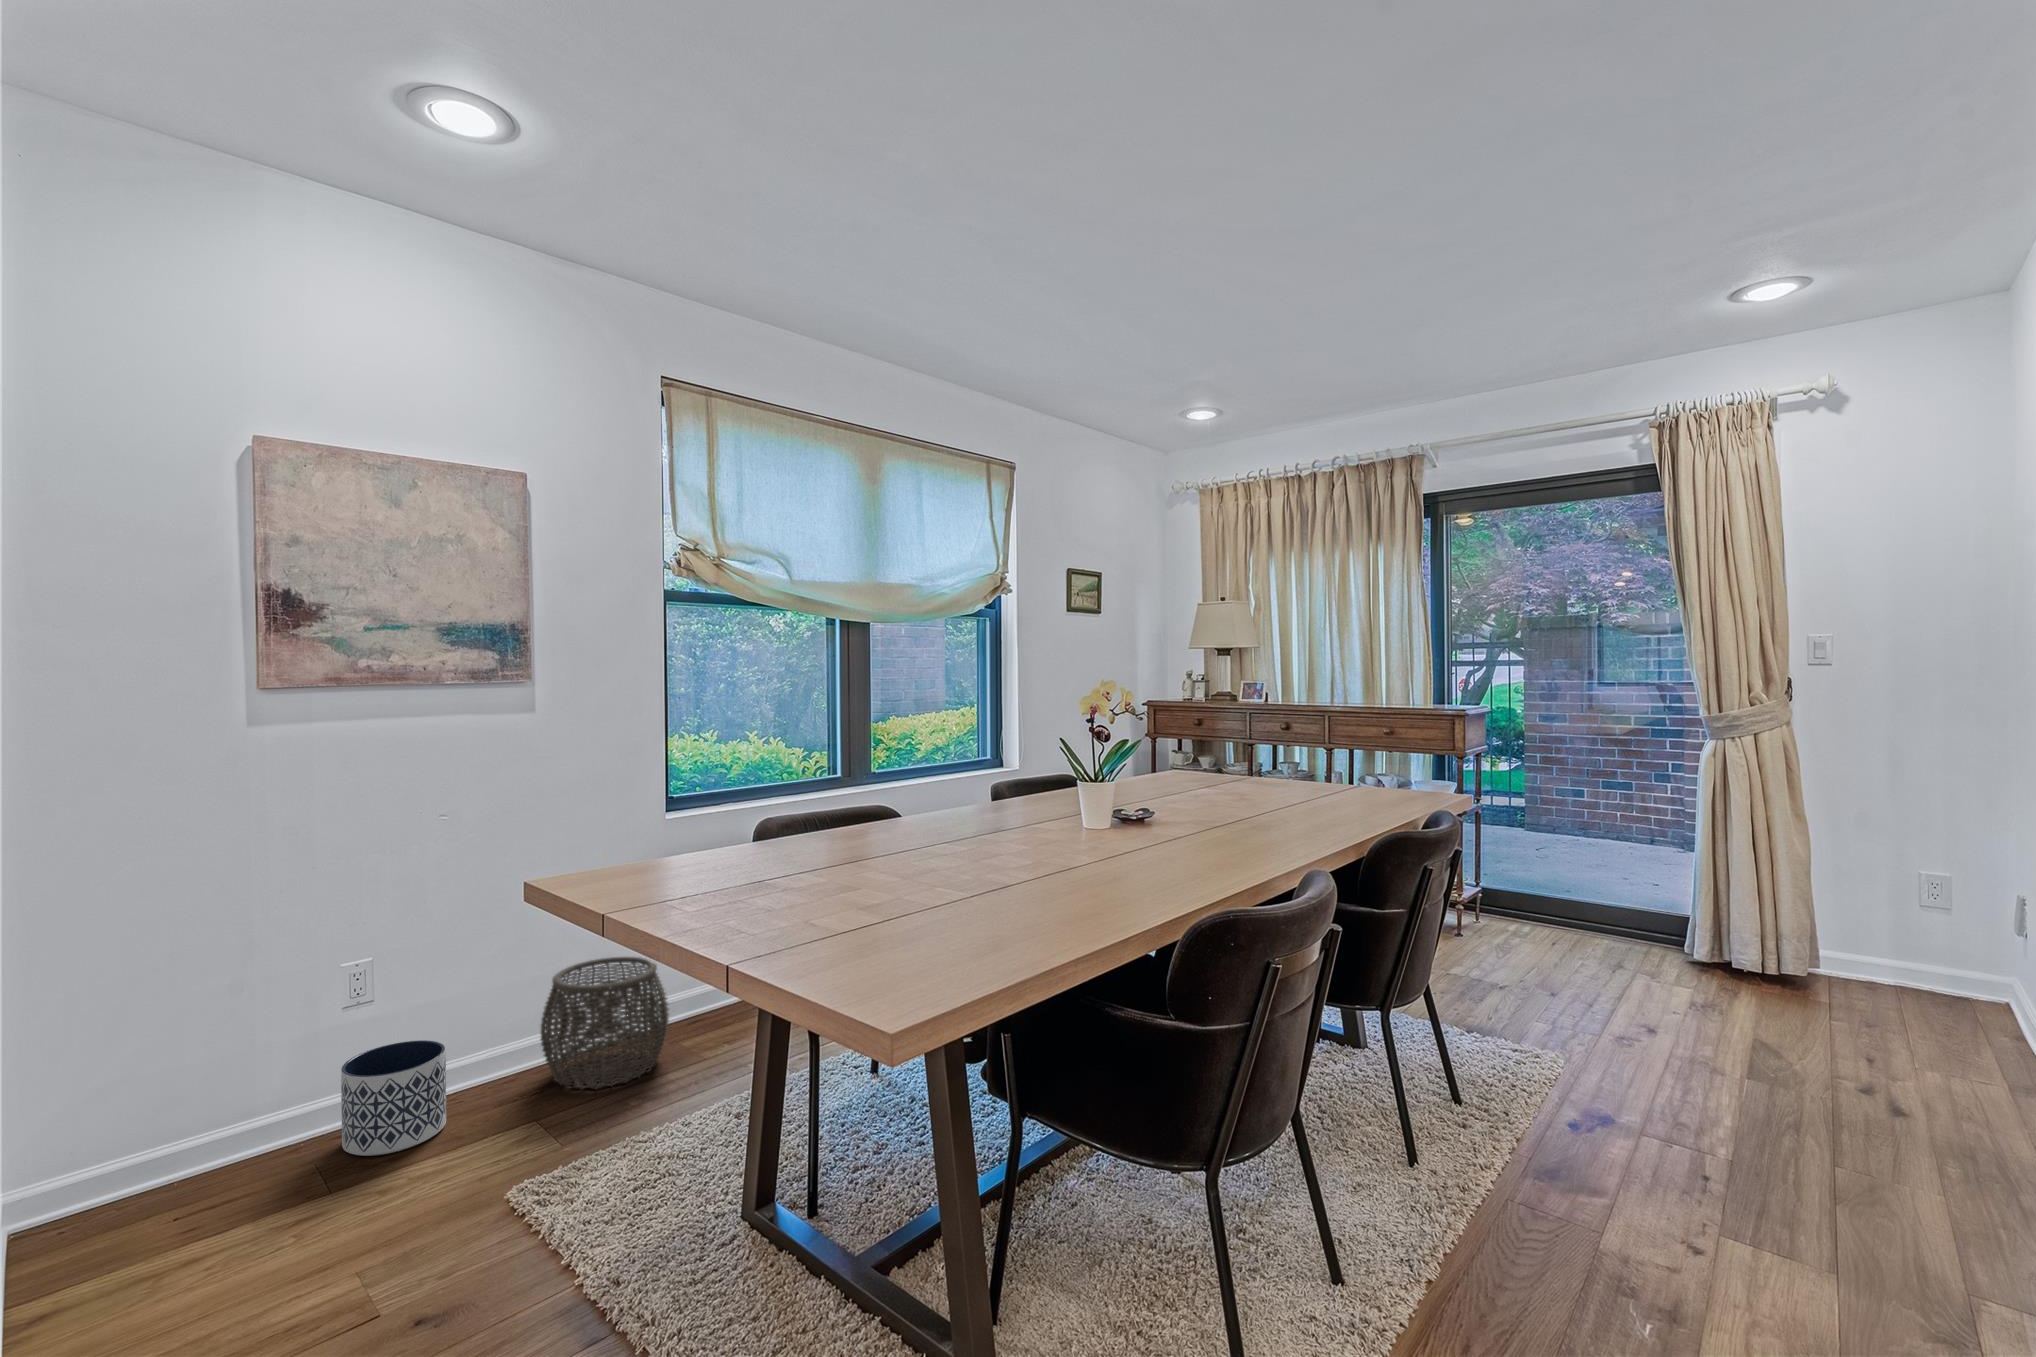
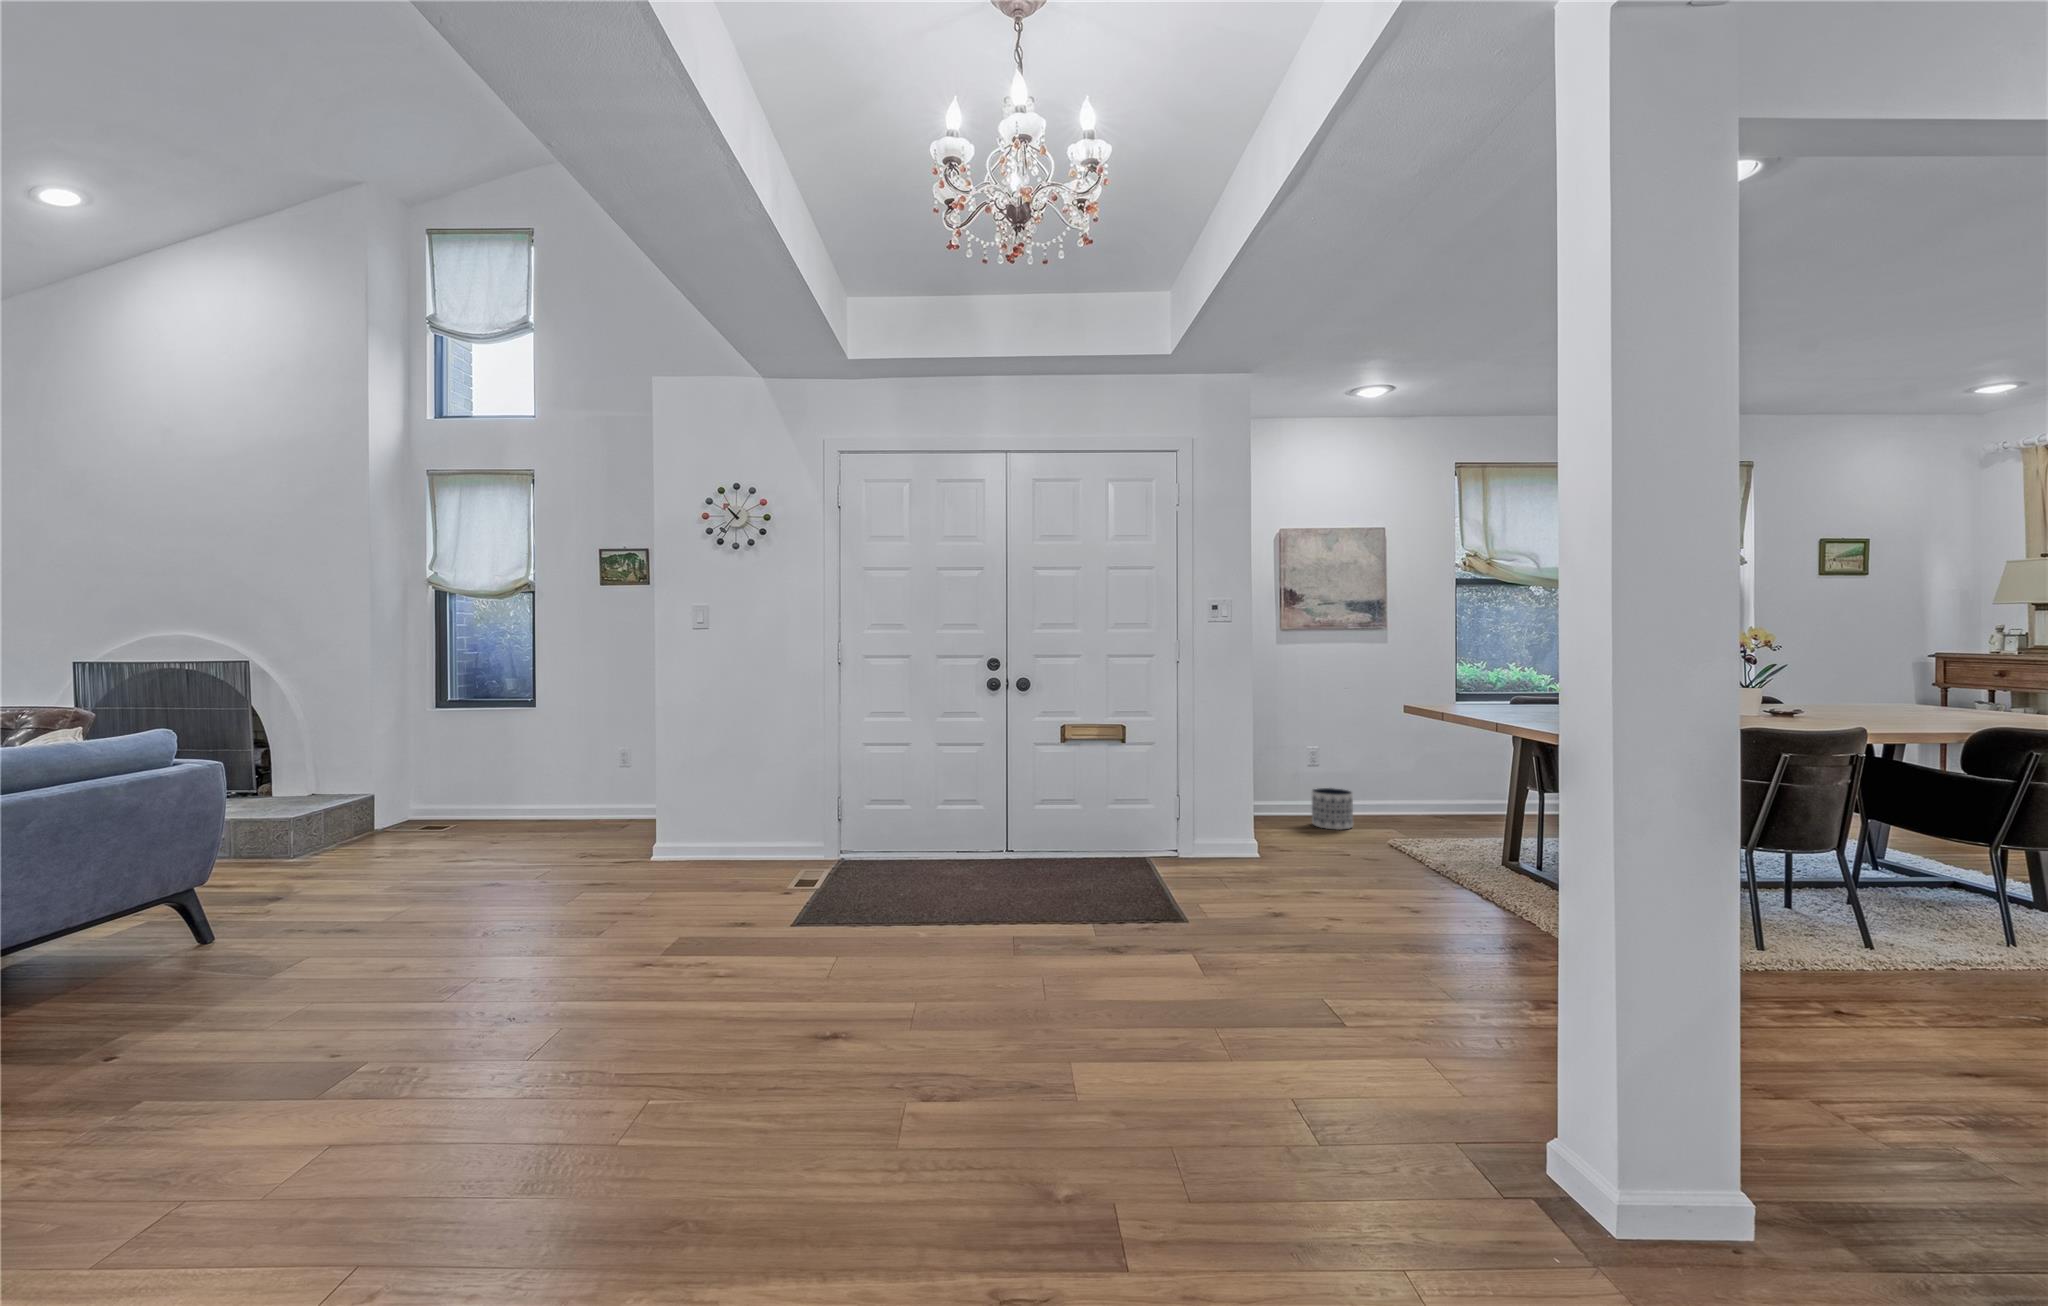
woven basket: present [541,957,669,1090] -> none [1393,772,1462,831]

